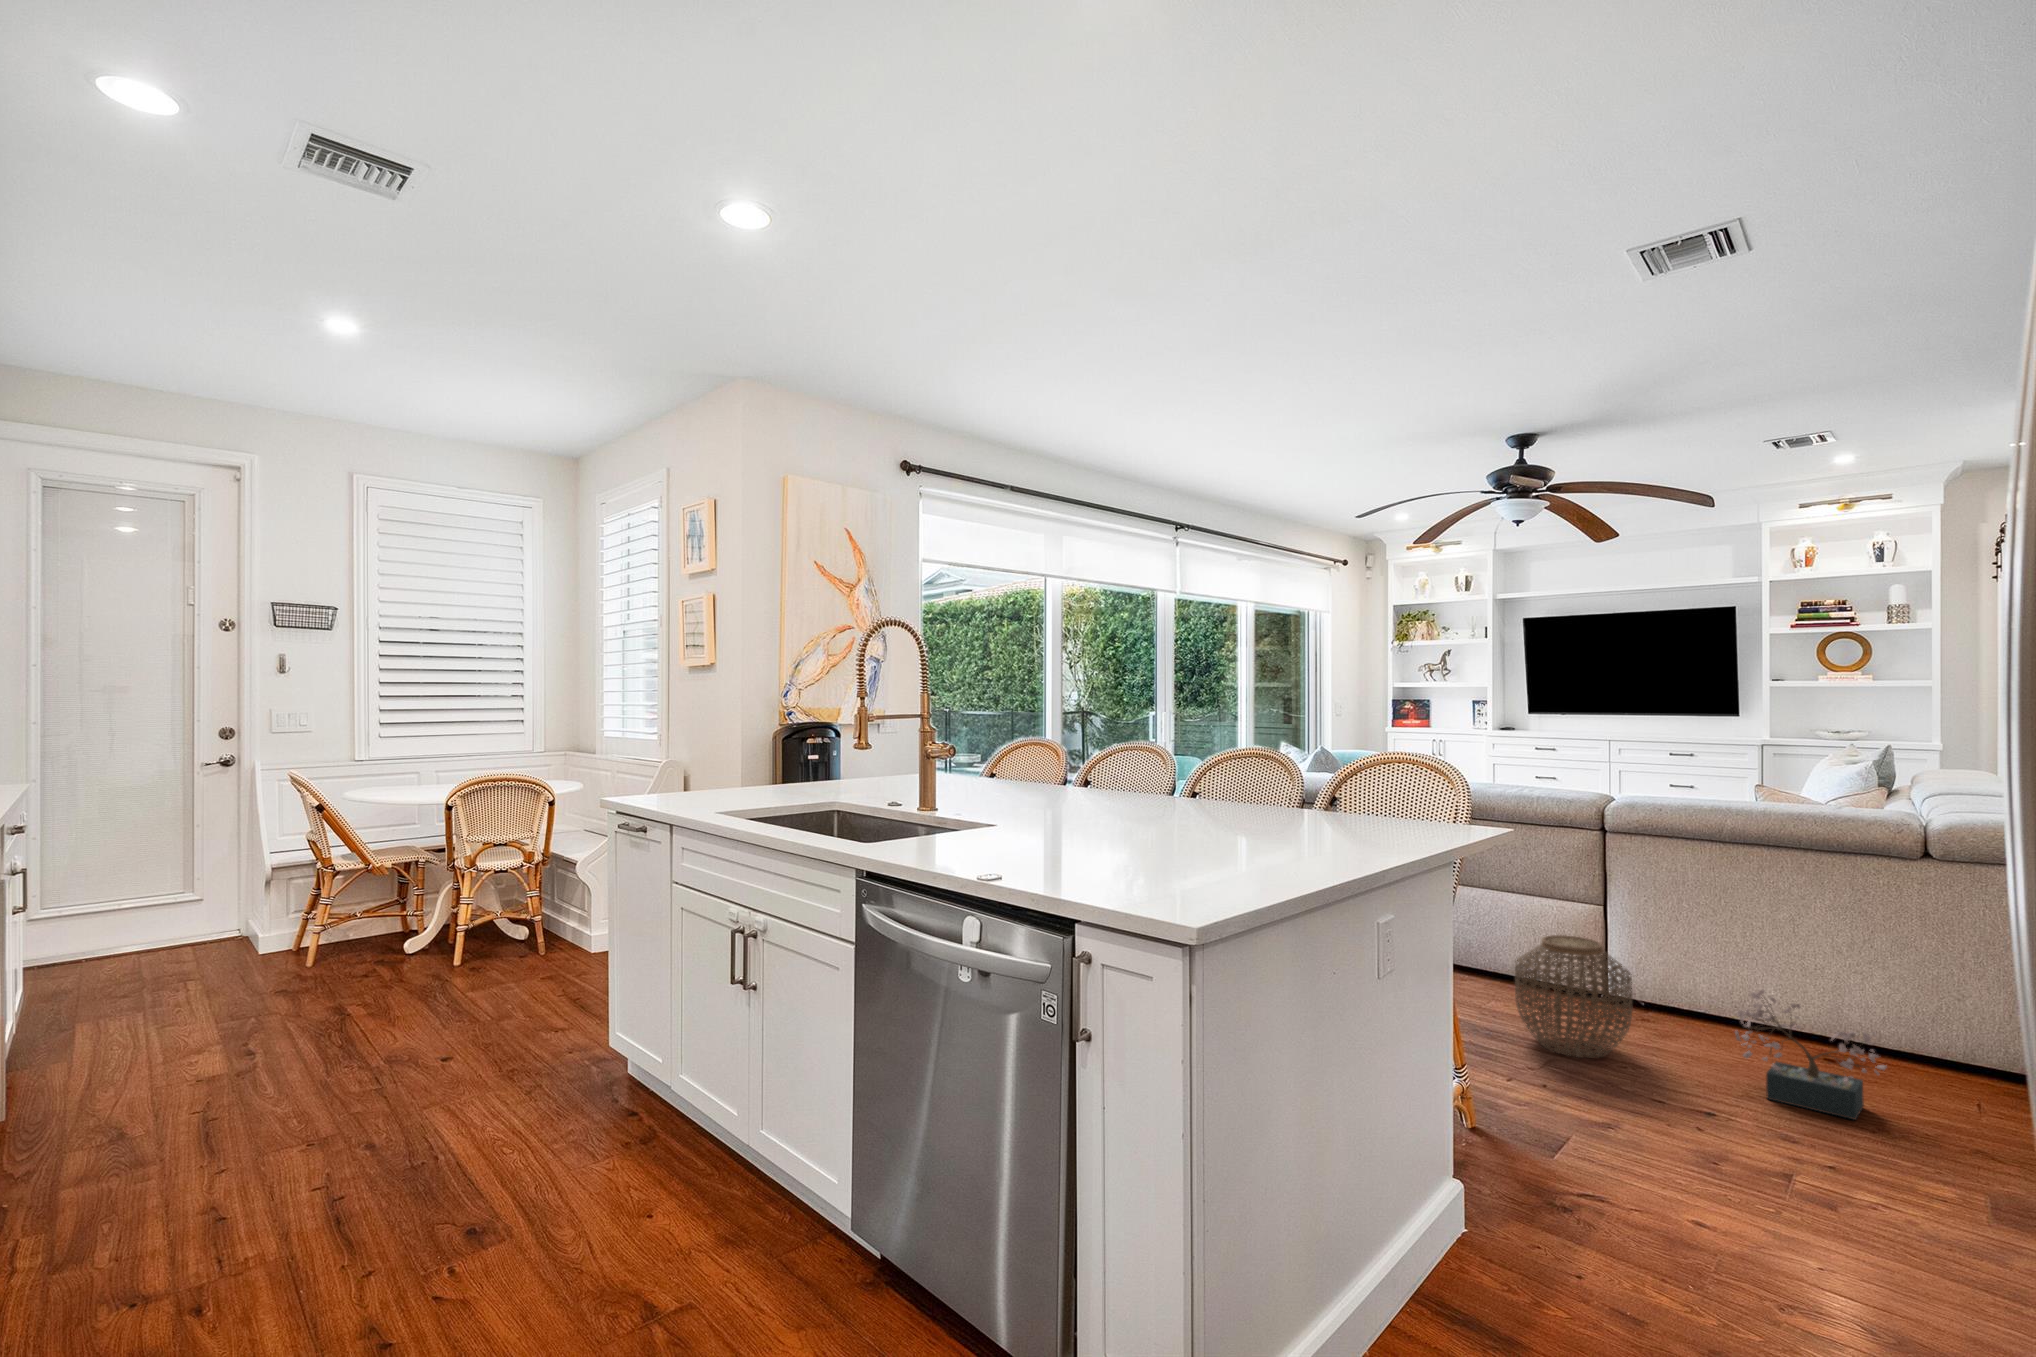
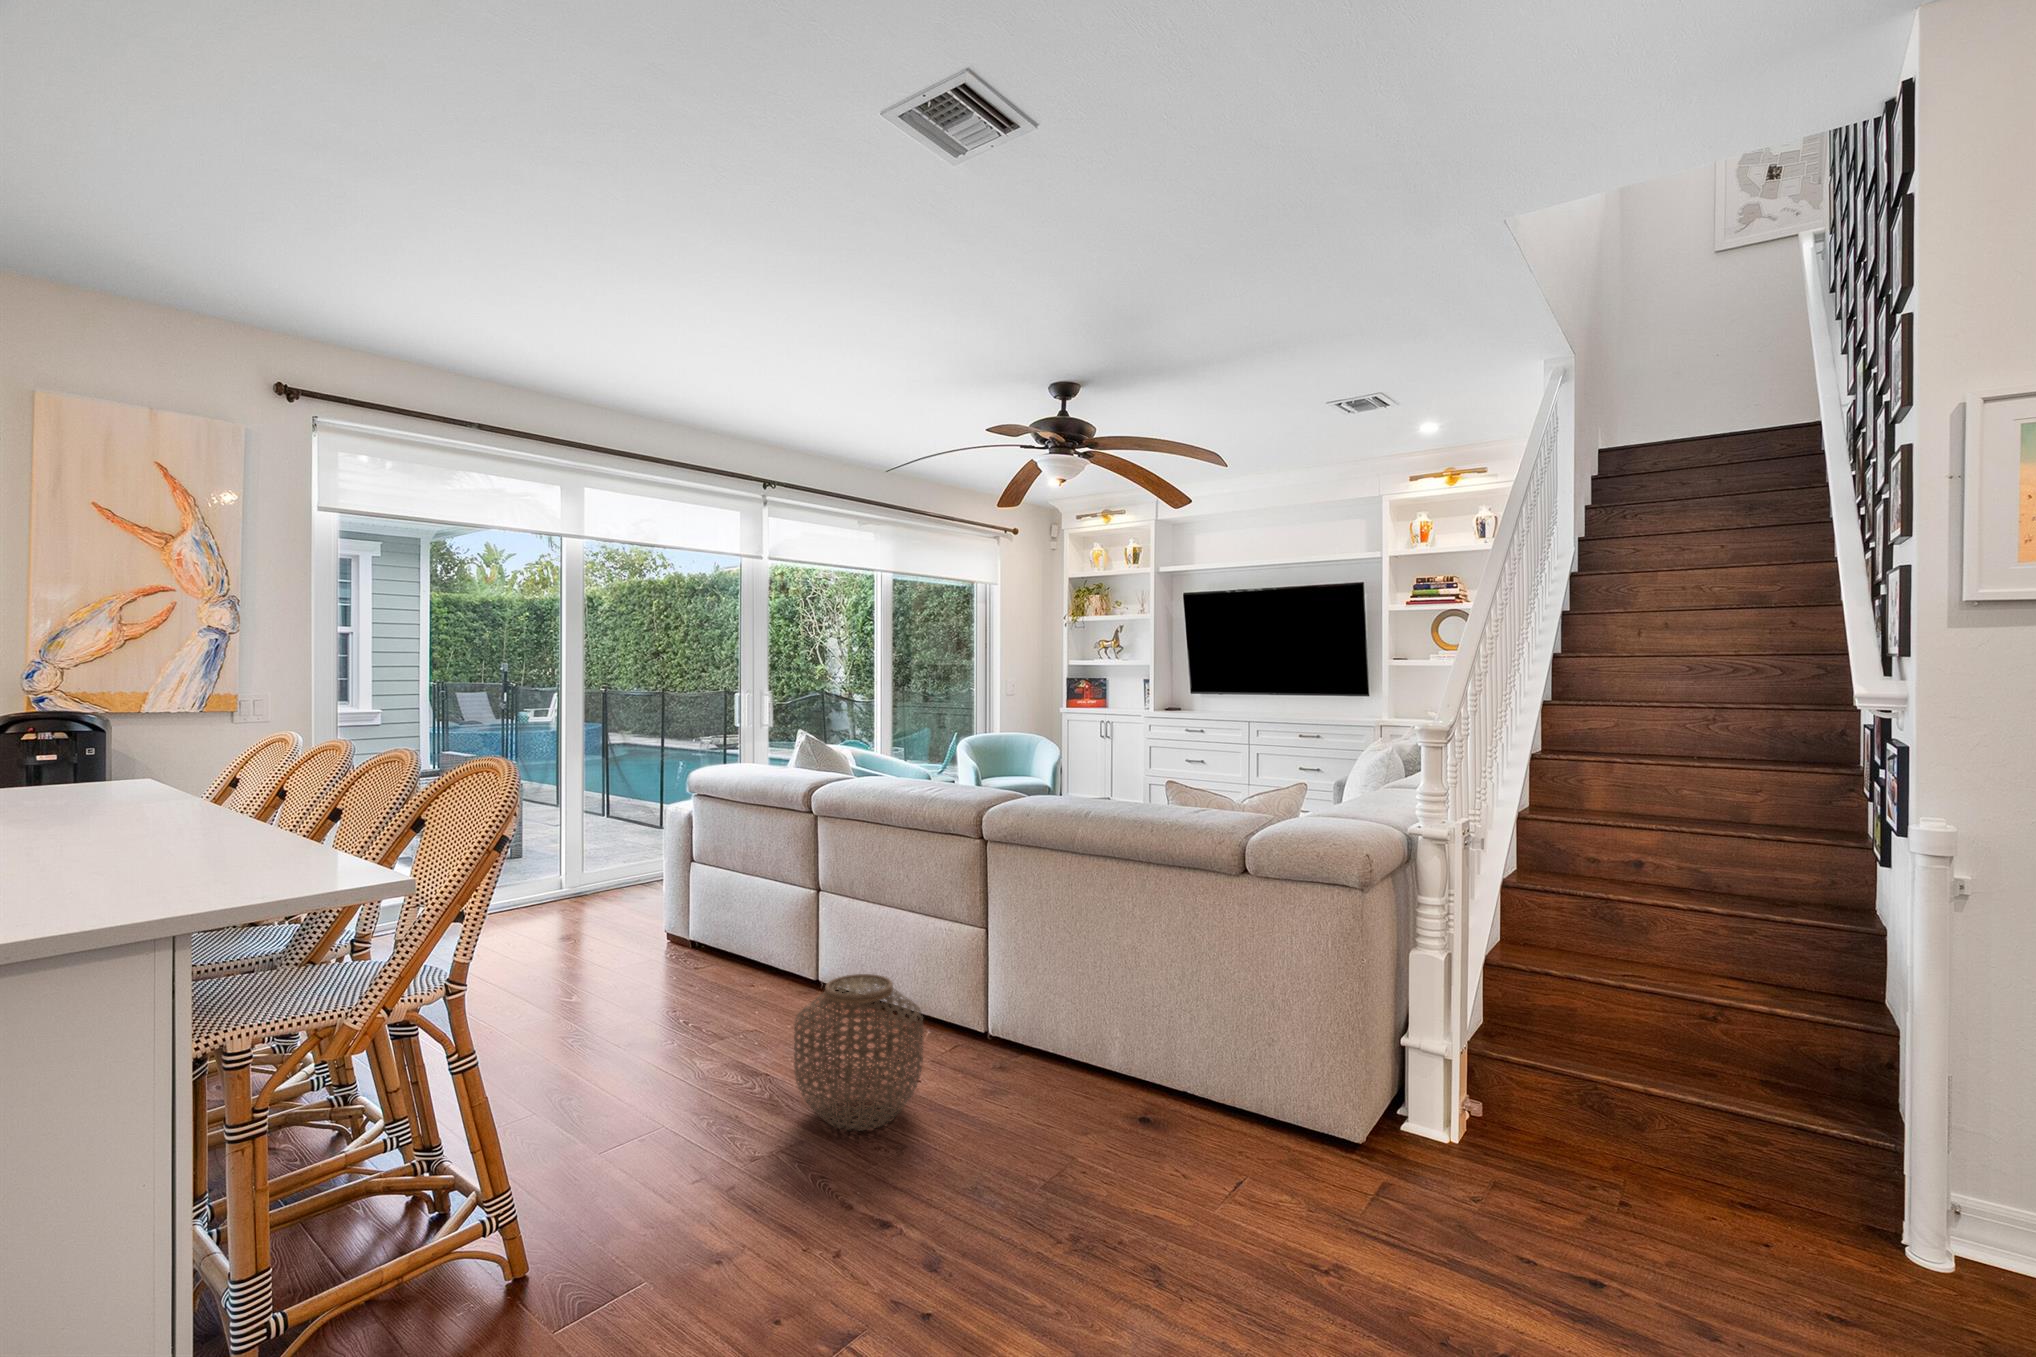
decorative plant: present [1735,990,1886,1120] -> none [978,1045,1130,1220]

